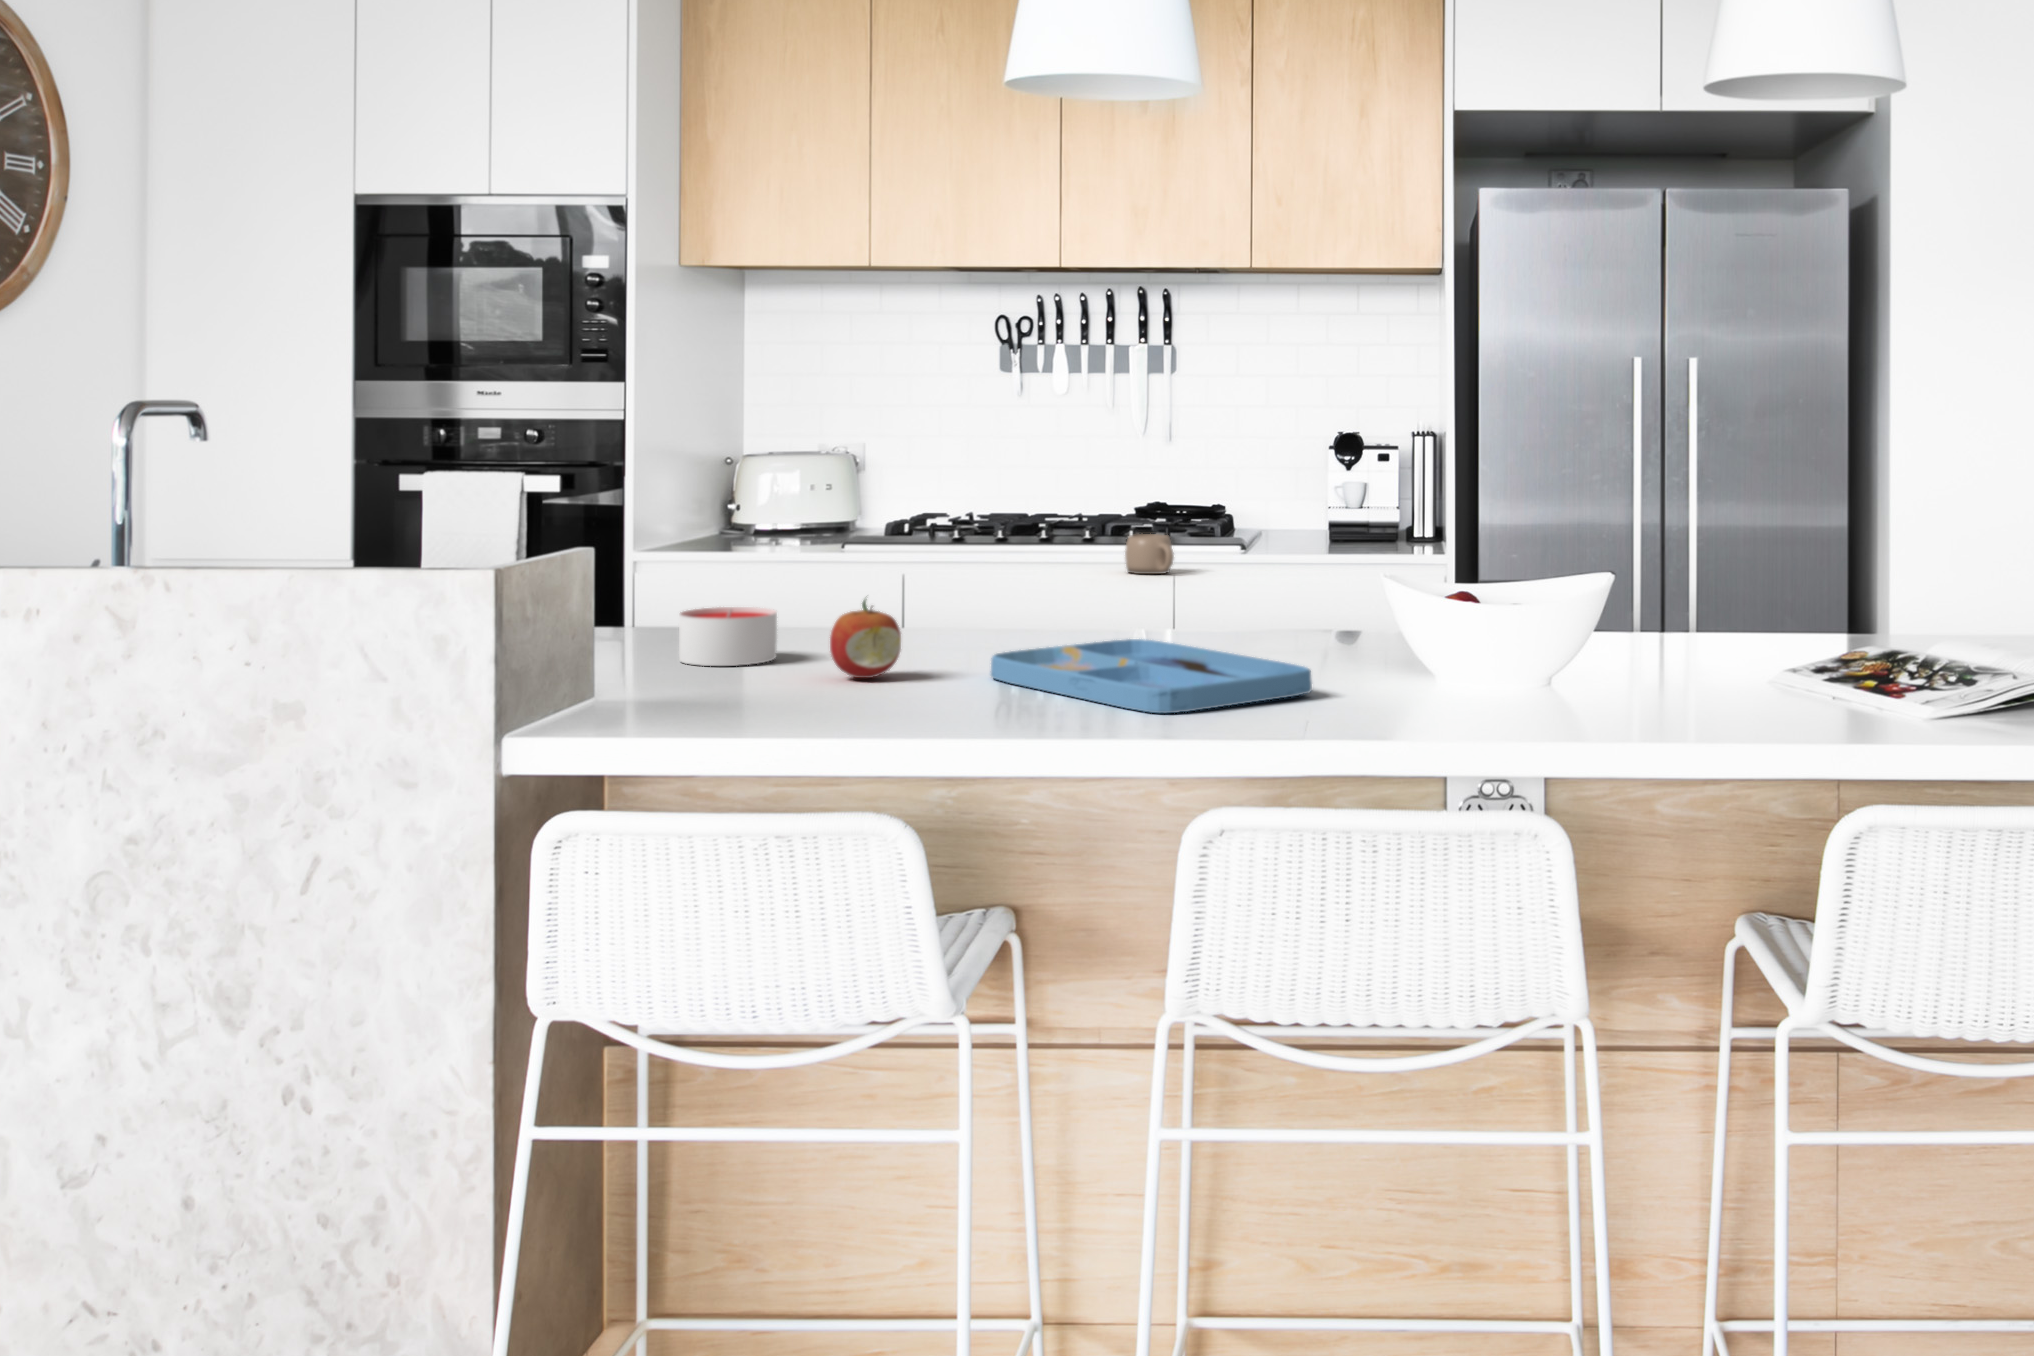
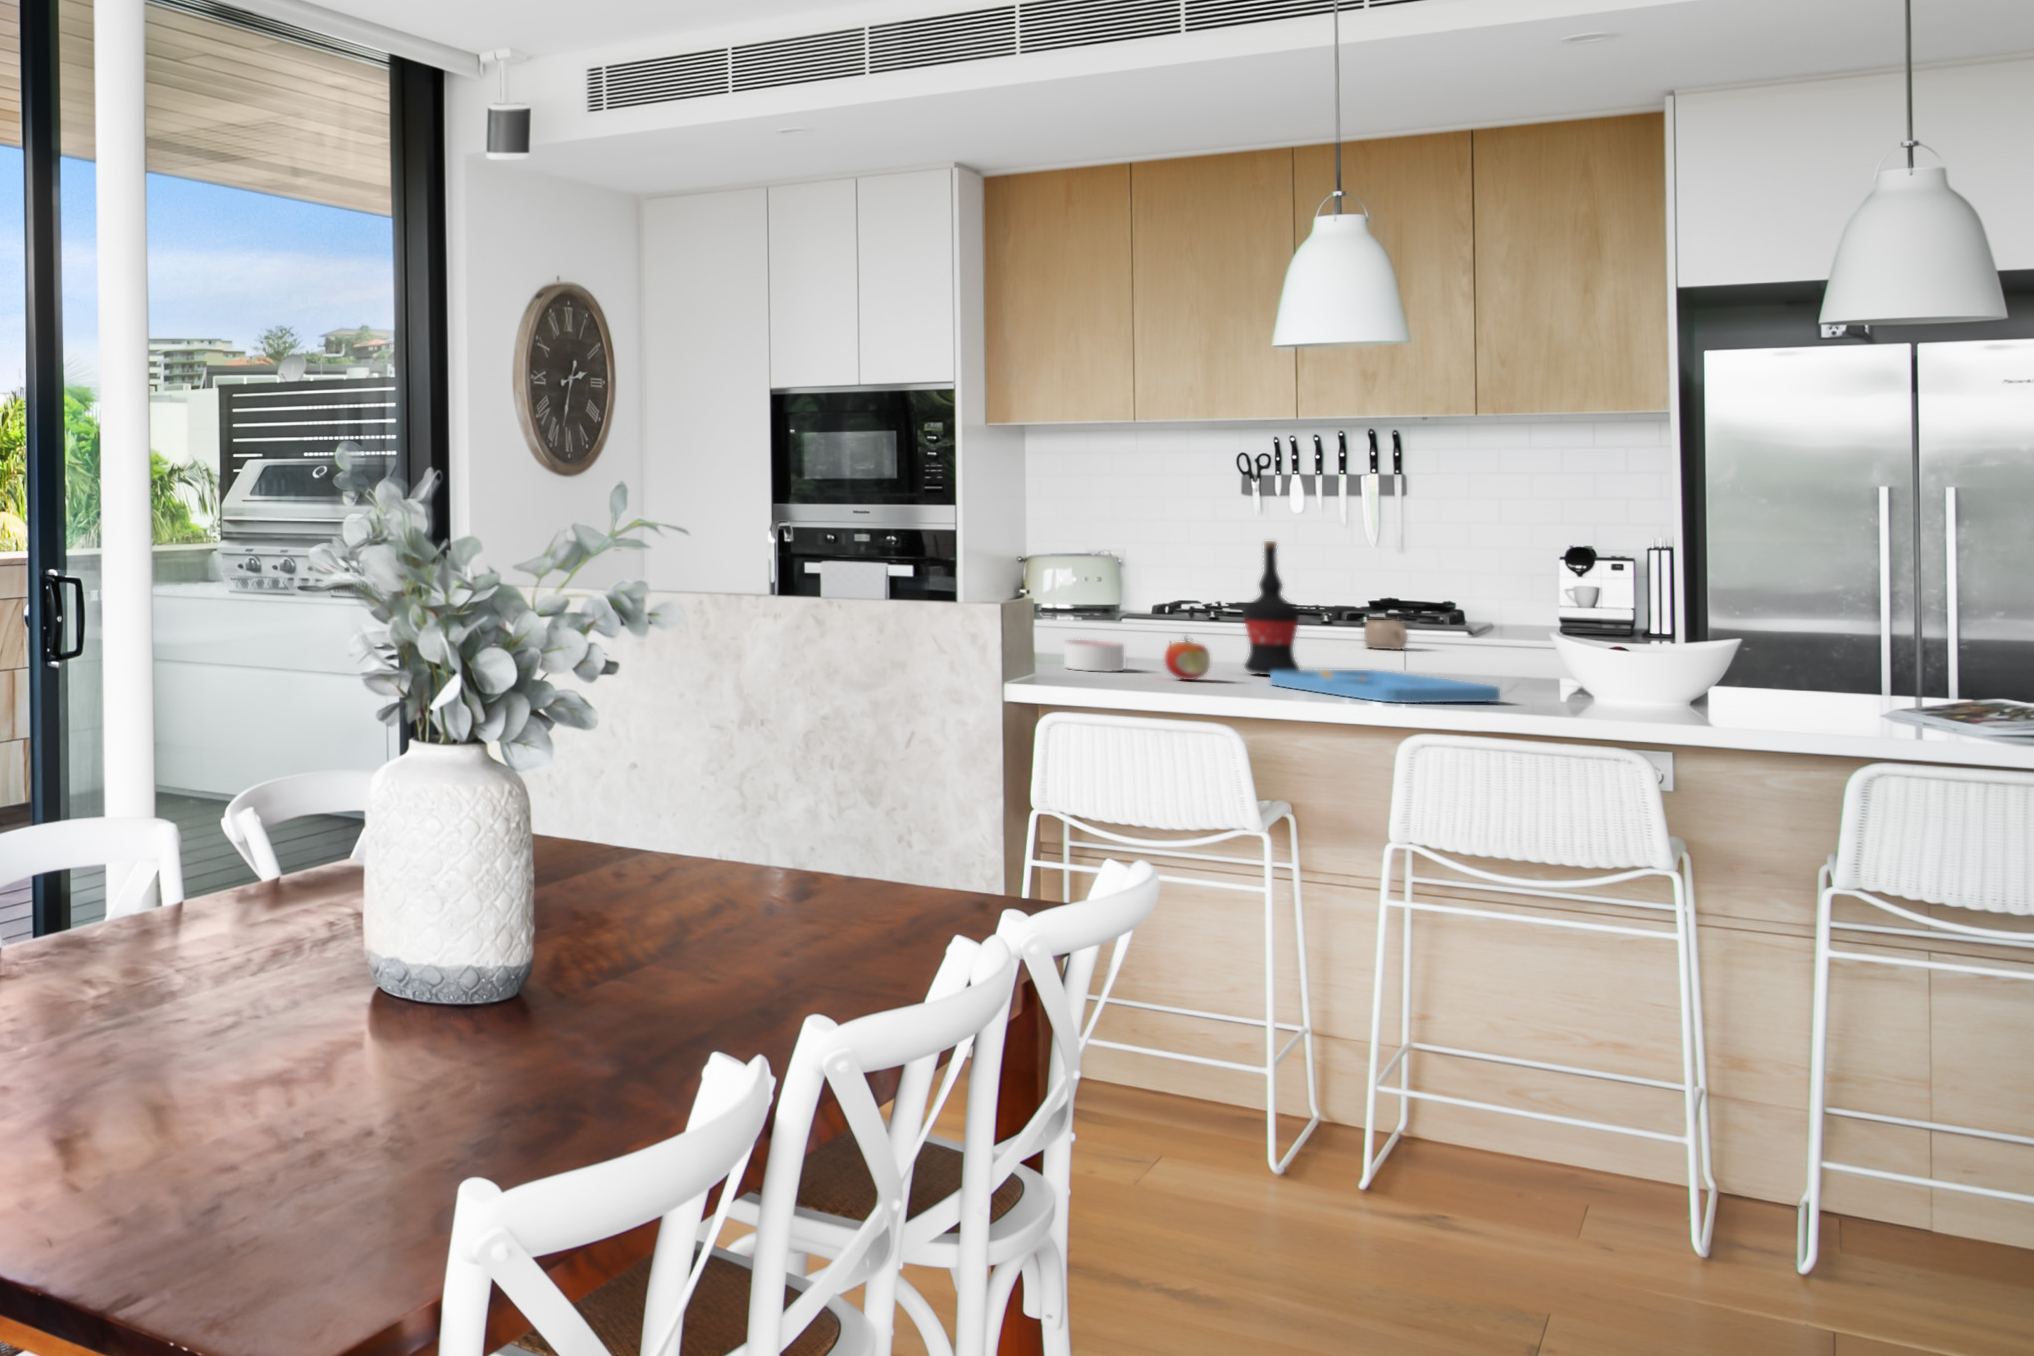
wine bottle: none [962,431,1040,650] -> present [1243,541,1300,675]

